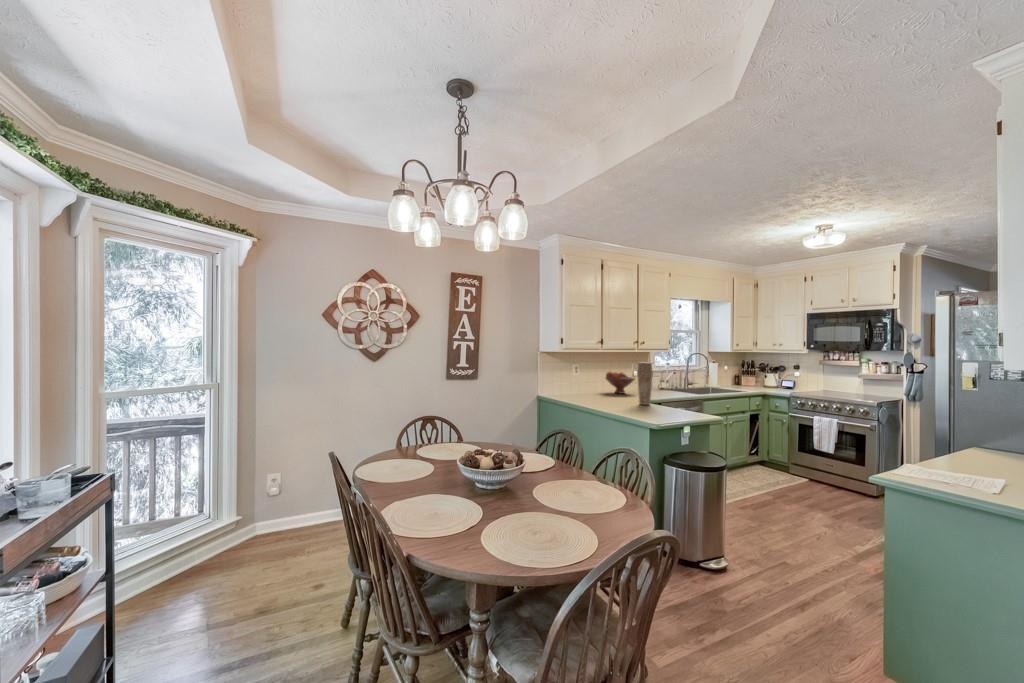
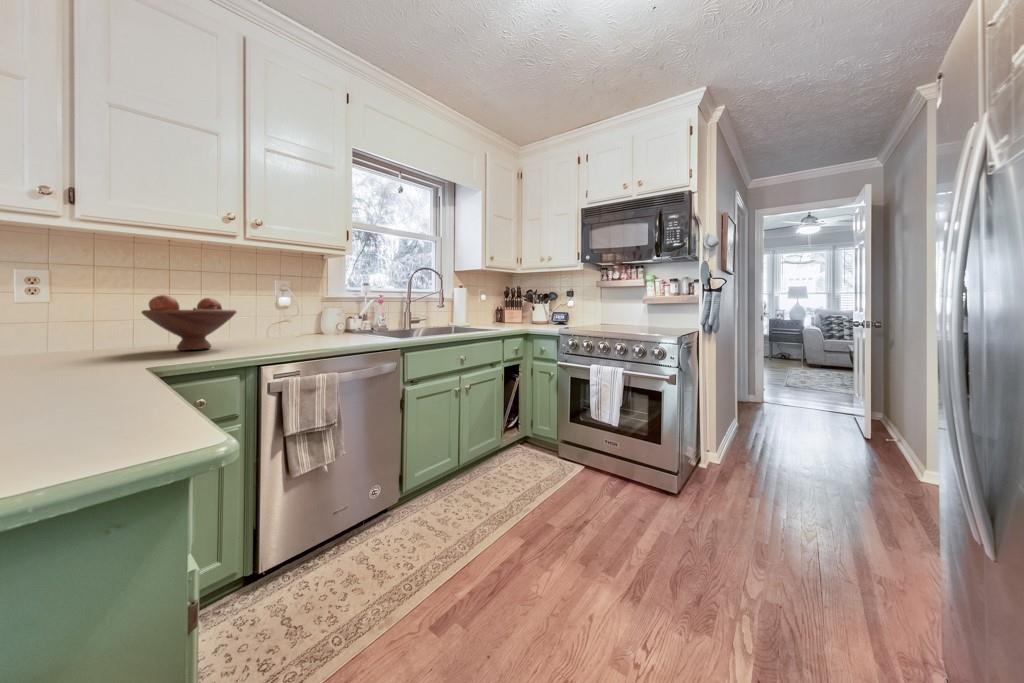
vase: present [637,362,653,405] -> none [28,229,118,393]

